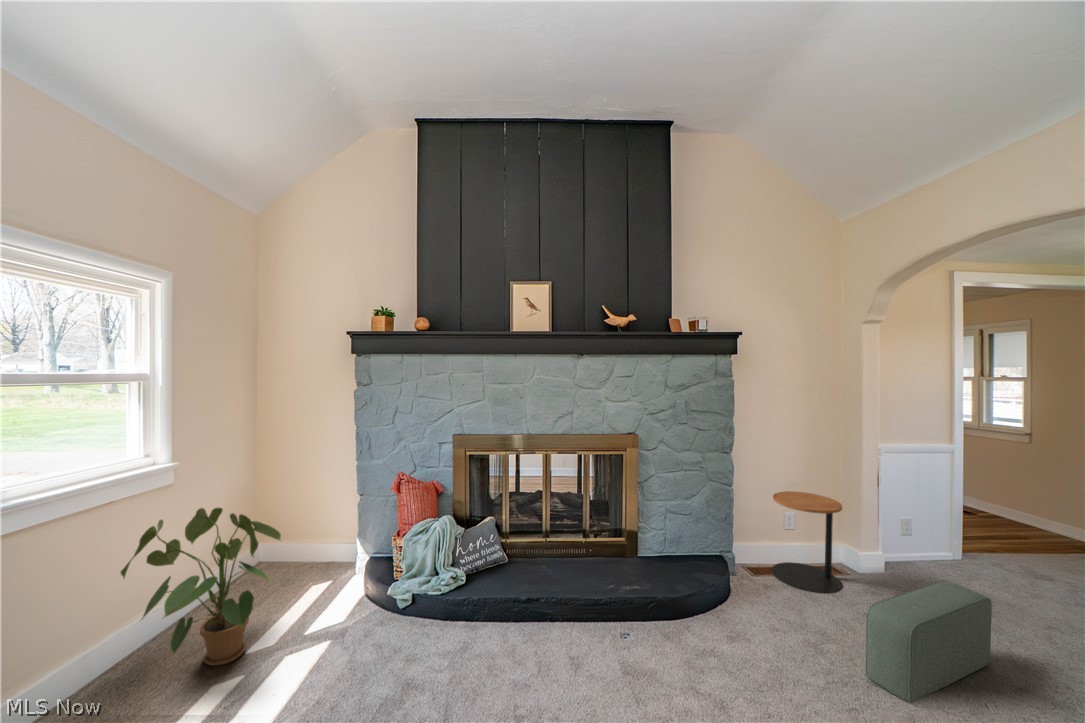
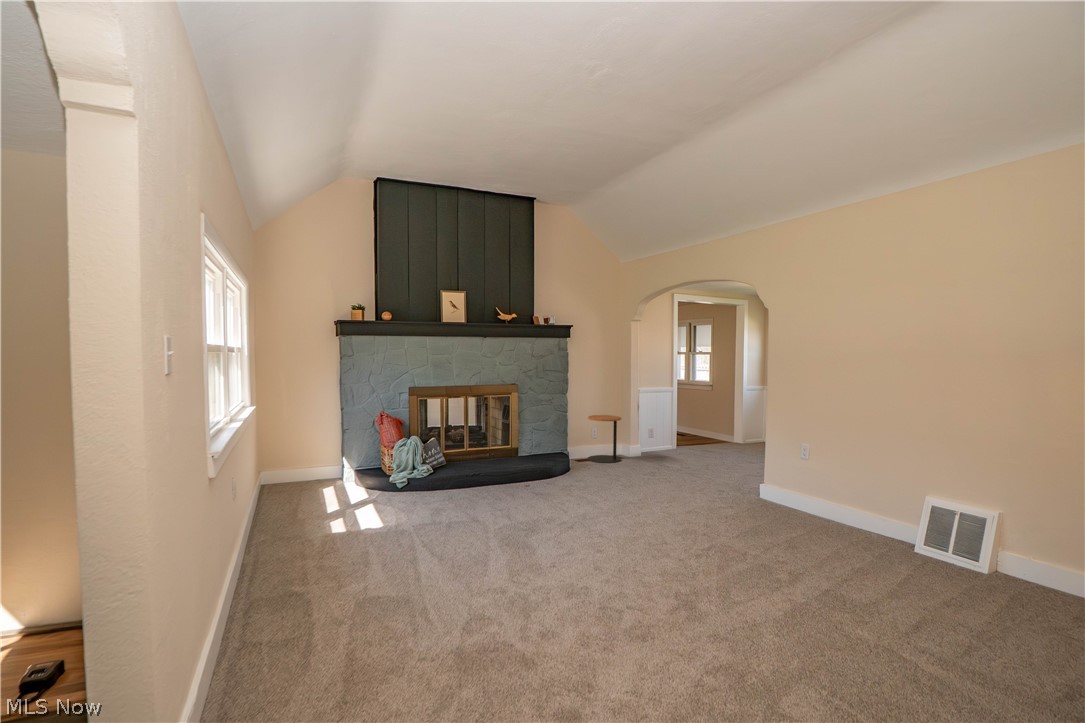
house plant: present [120,508,281,666] -> none [254,431,344,517]
pouf: present [866,581,992,703] -> none [630,441,676,483]

